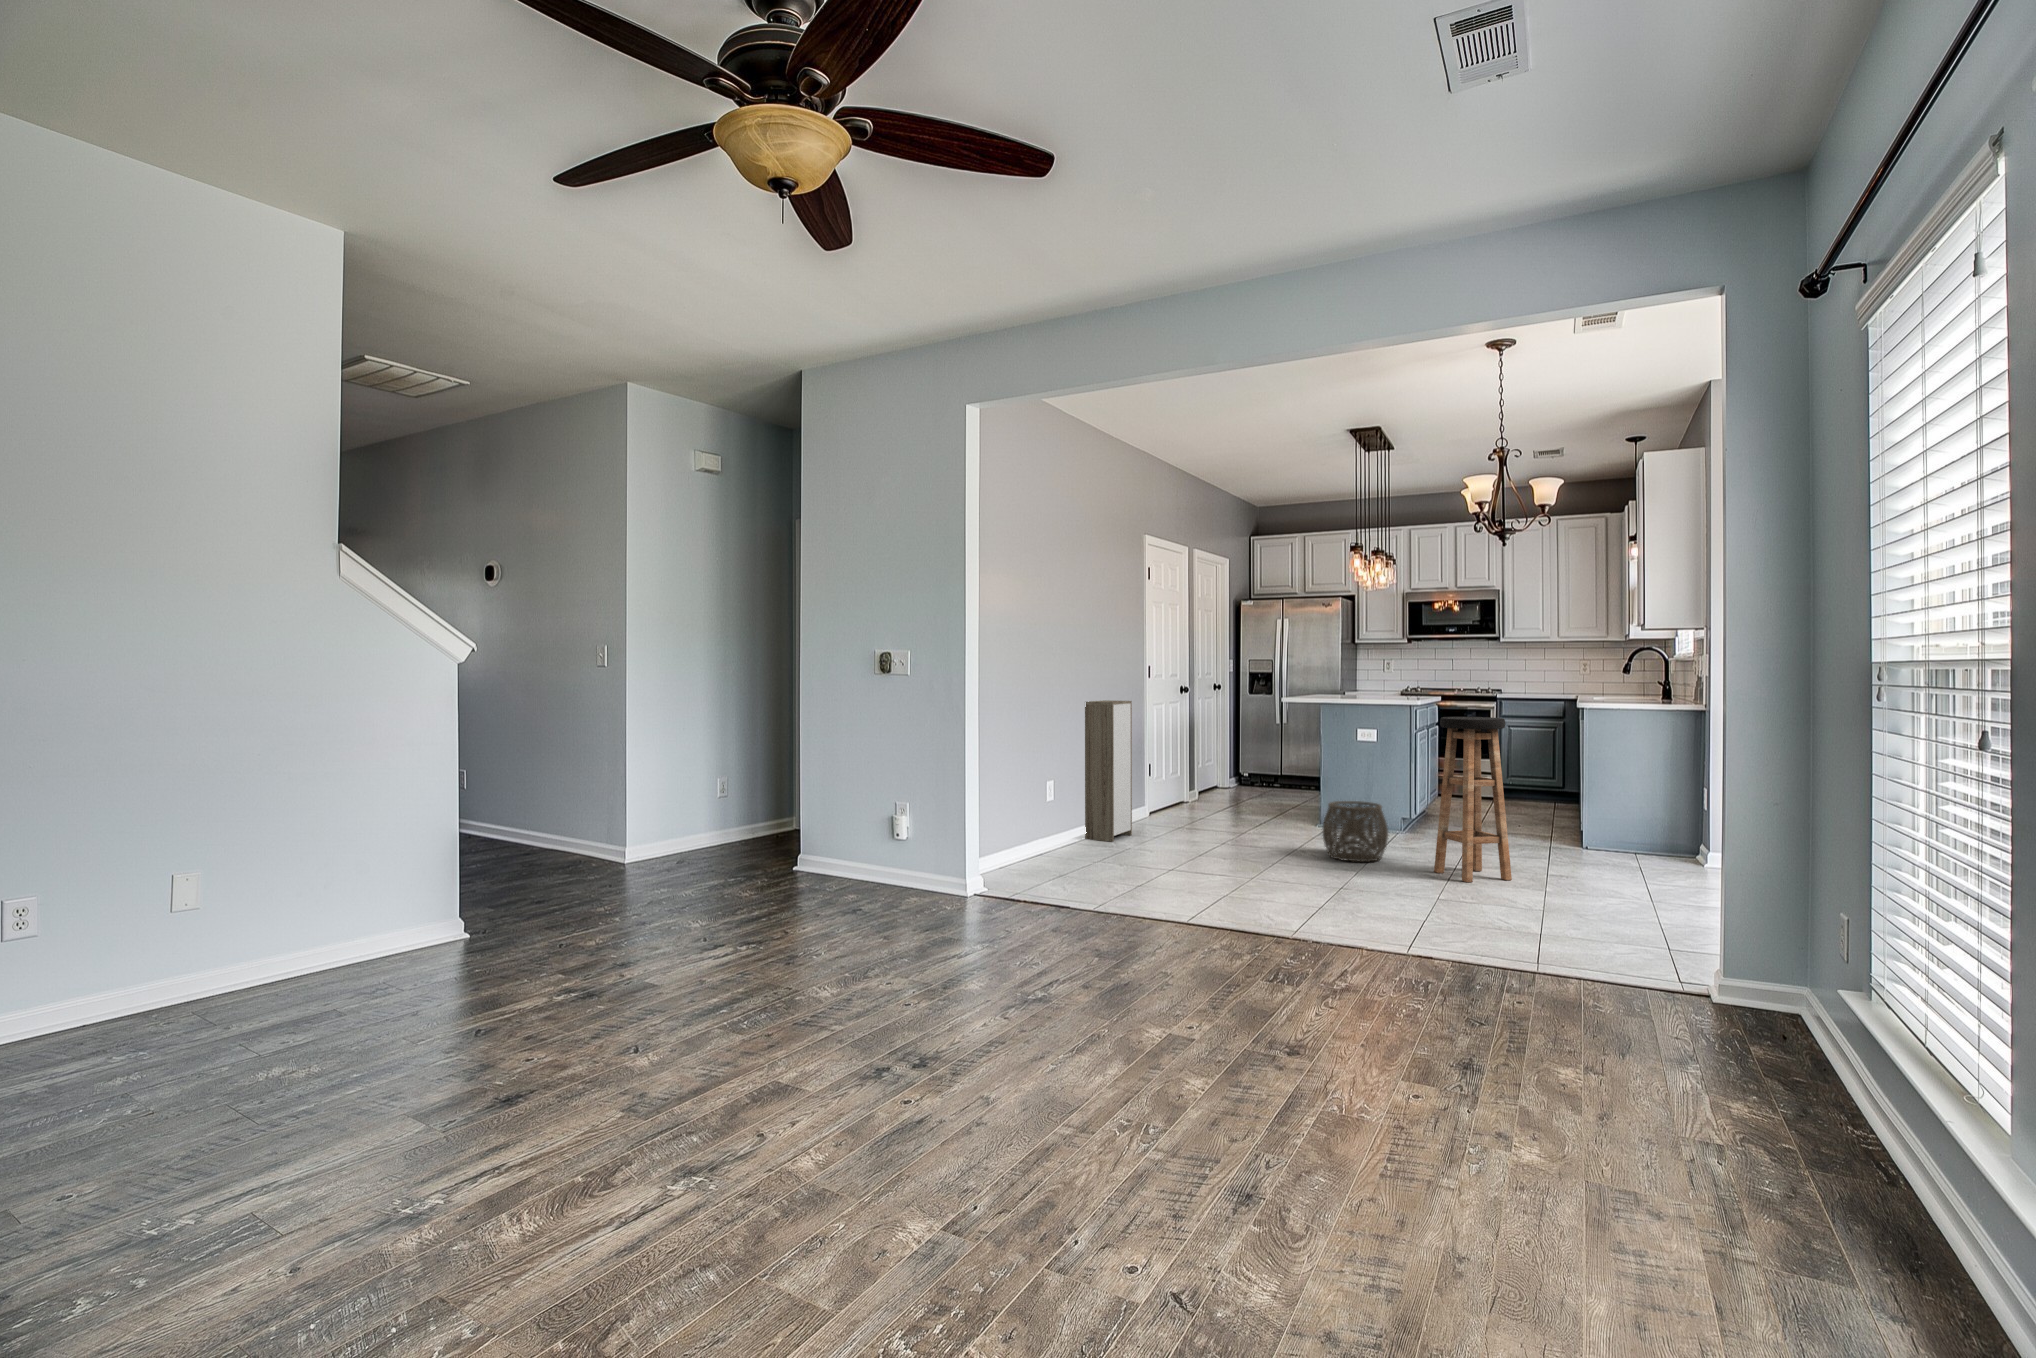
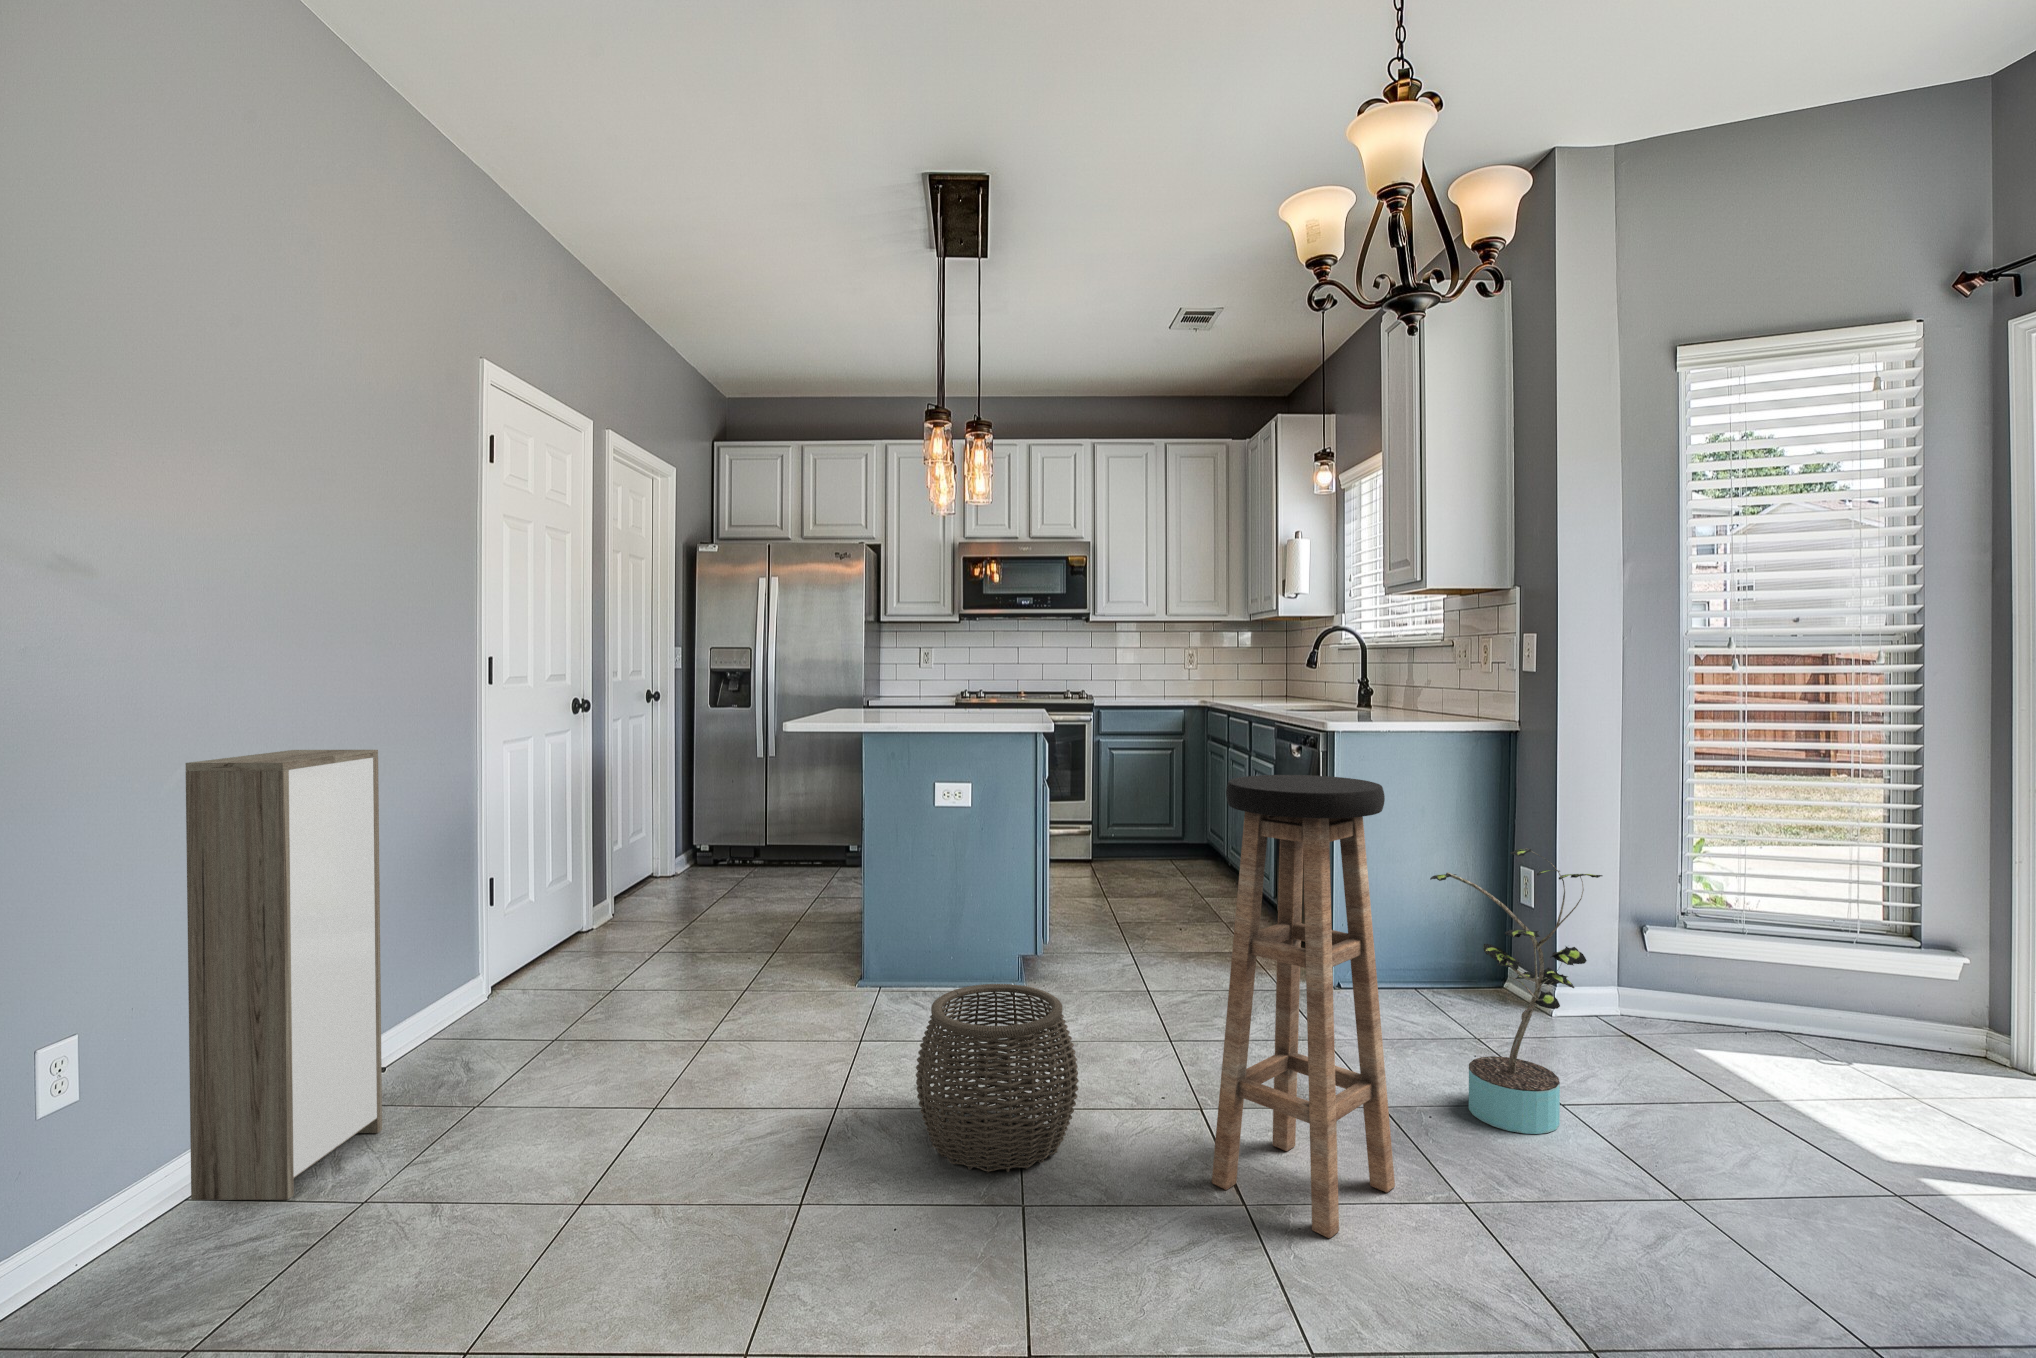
potted plant: none [1569,758,1644,881] -> present [1430,848,1602,1134]

